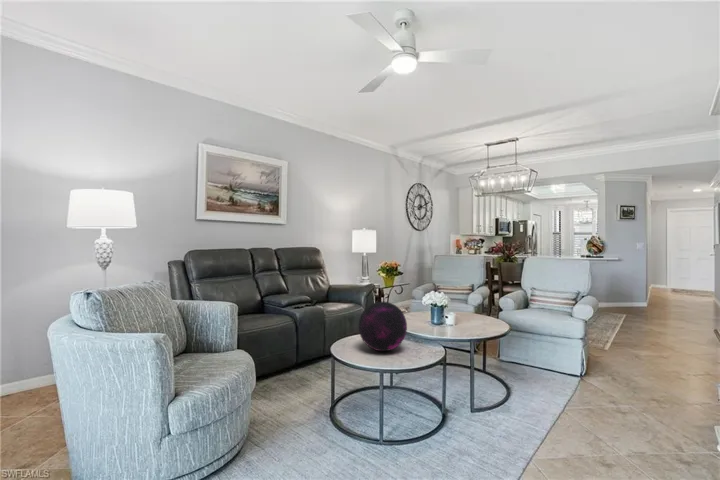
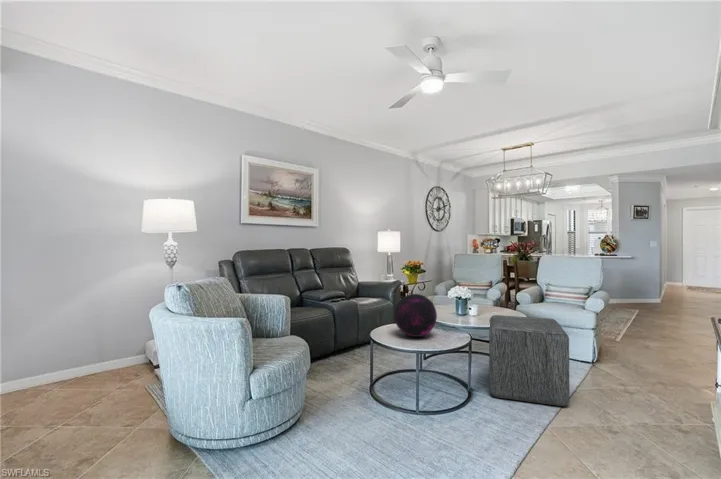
ottoman: none [466,325,555,431] -> present [489,315,569,406]

